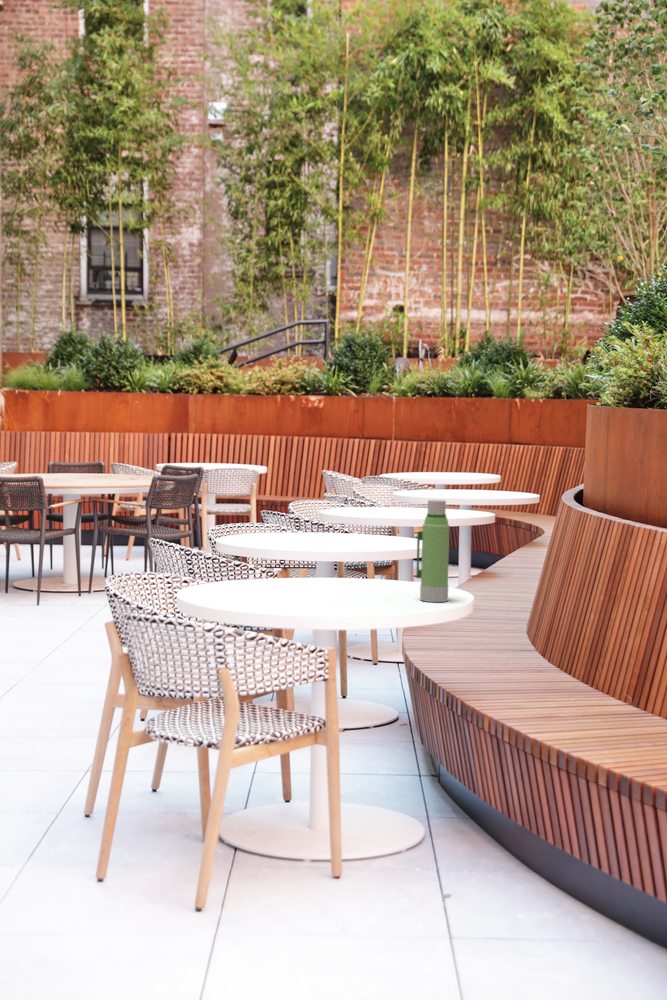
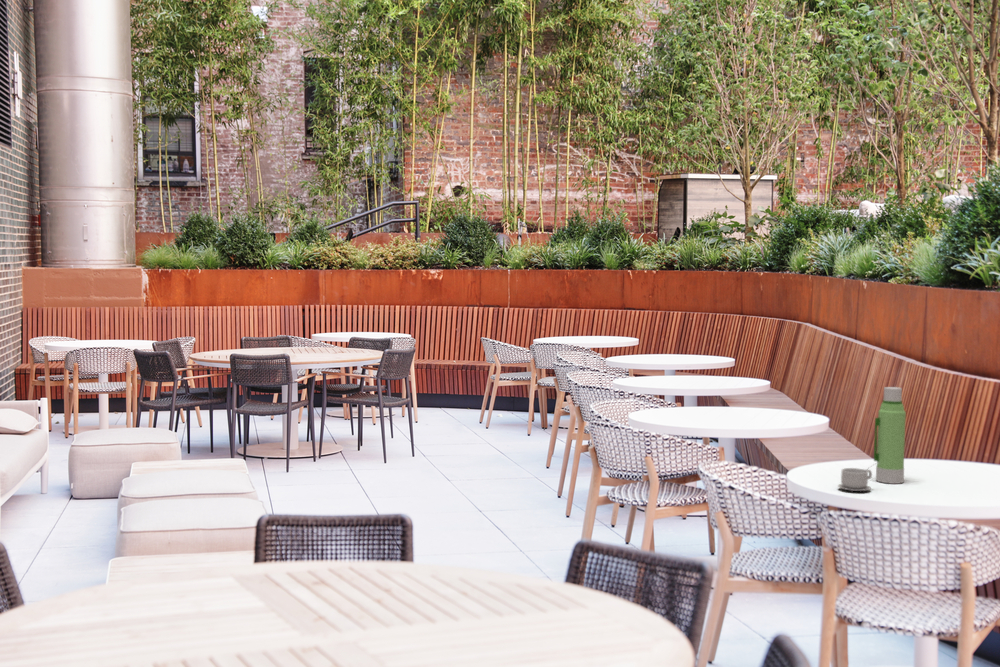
teacup: none [357,577,402,605] -> present [838,468,872,491]

